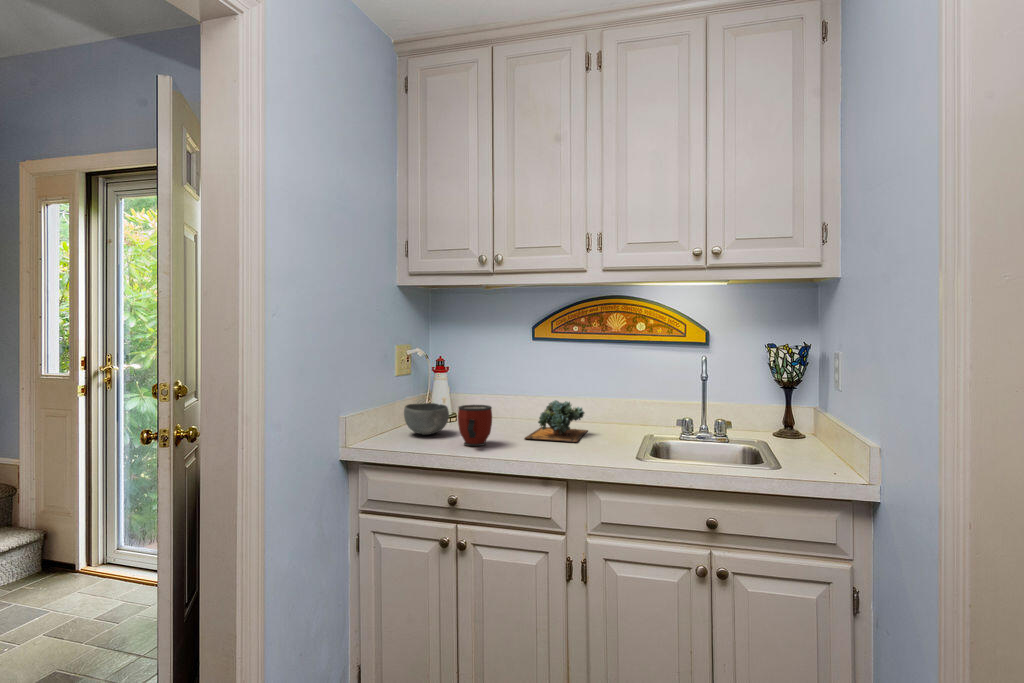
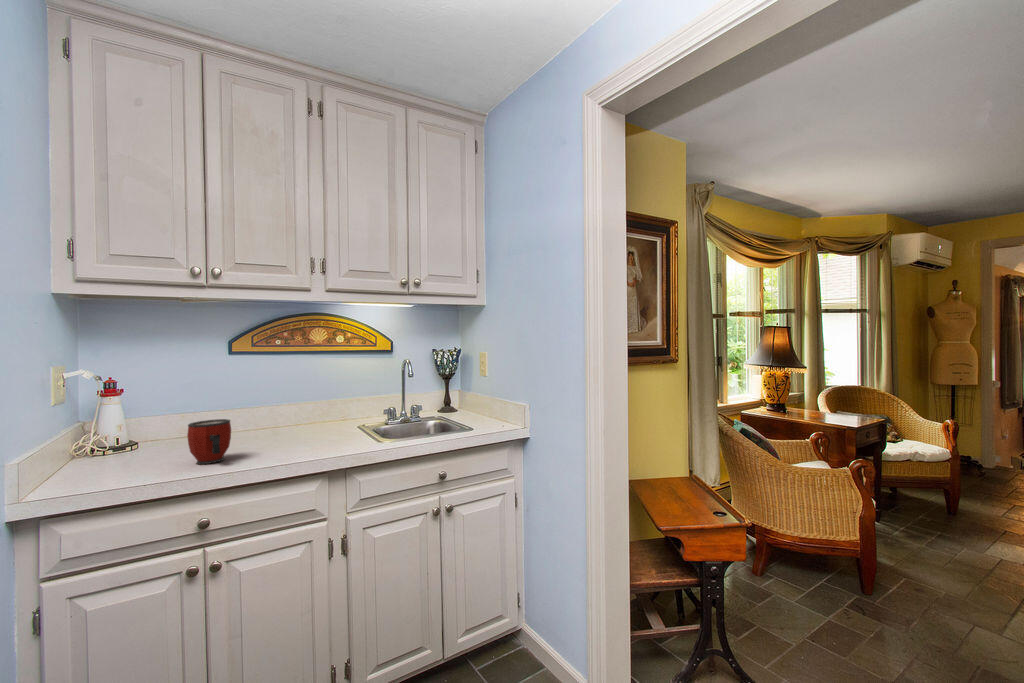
succulent plant: present [525,400,587,442] -> none [256,406,314,447]
bowl: present [404,403,449,435] -> none [87,428,157,466]

